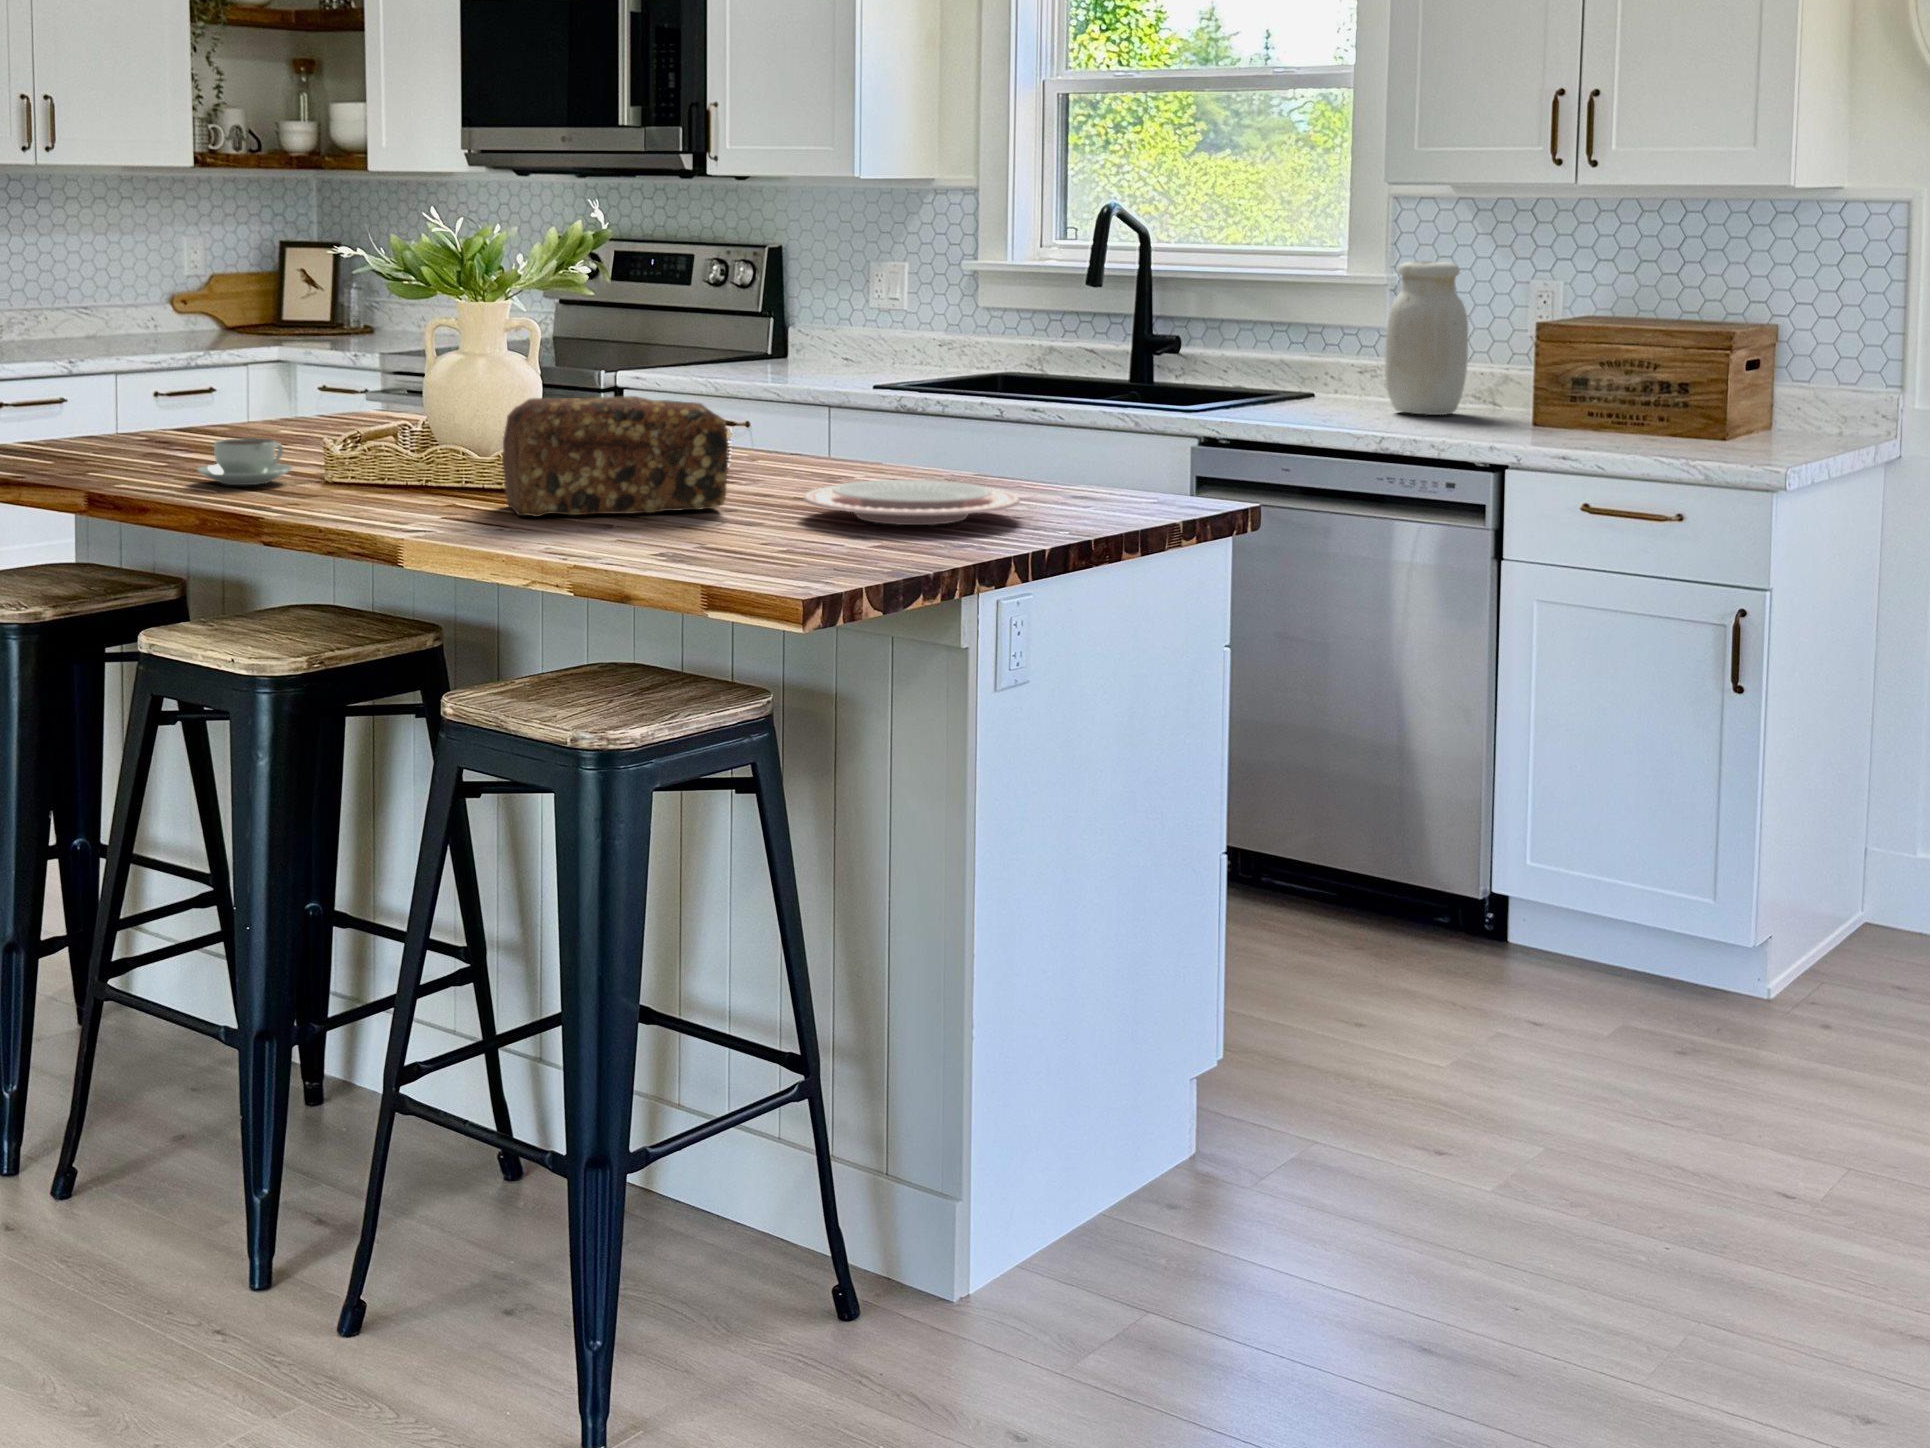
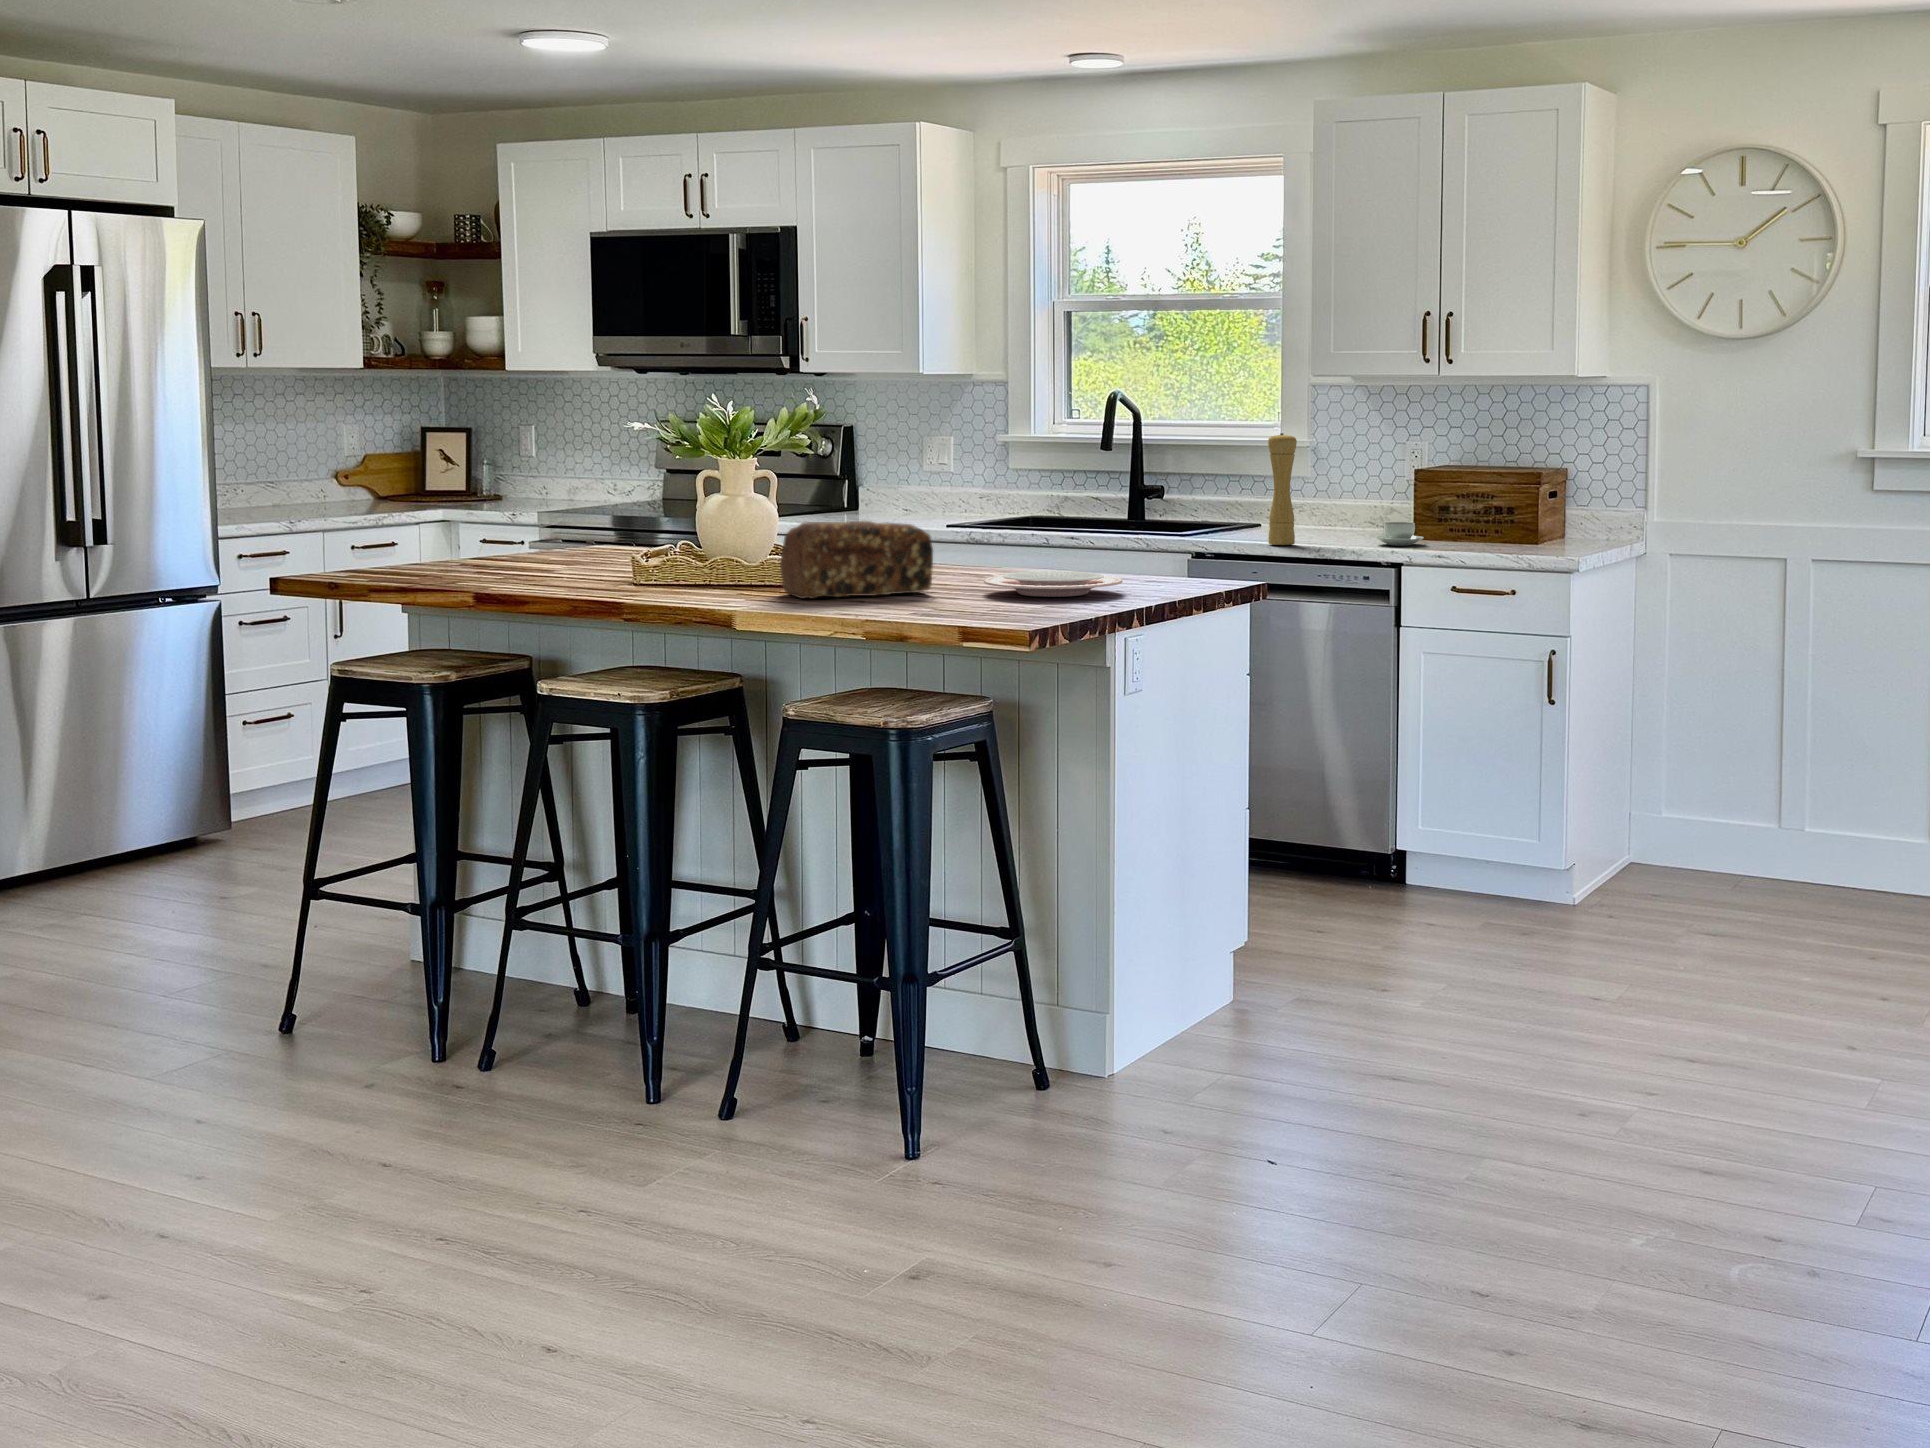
jar: present [1385,261,1468,415] -> none [1314,429,1370,535]
pepper mill: none [1309,267,1354,430] -> present [1268,433,1297,545]
coffee cup: present [198,438,292,485] -> present [1375,522,1424,545]

